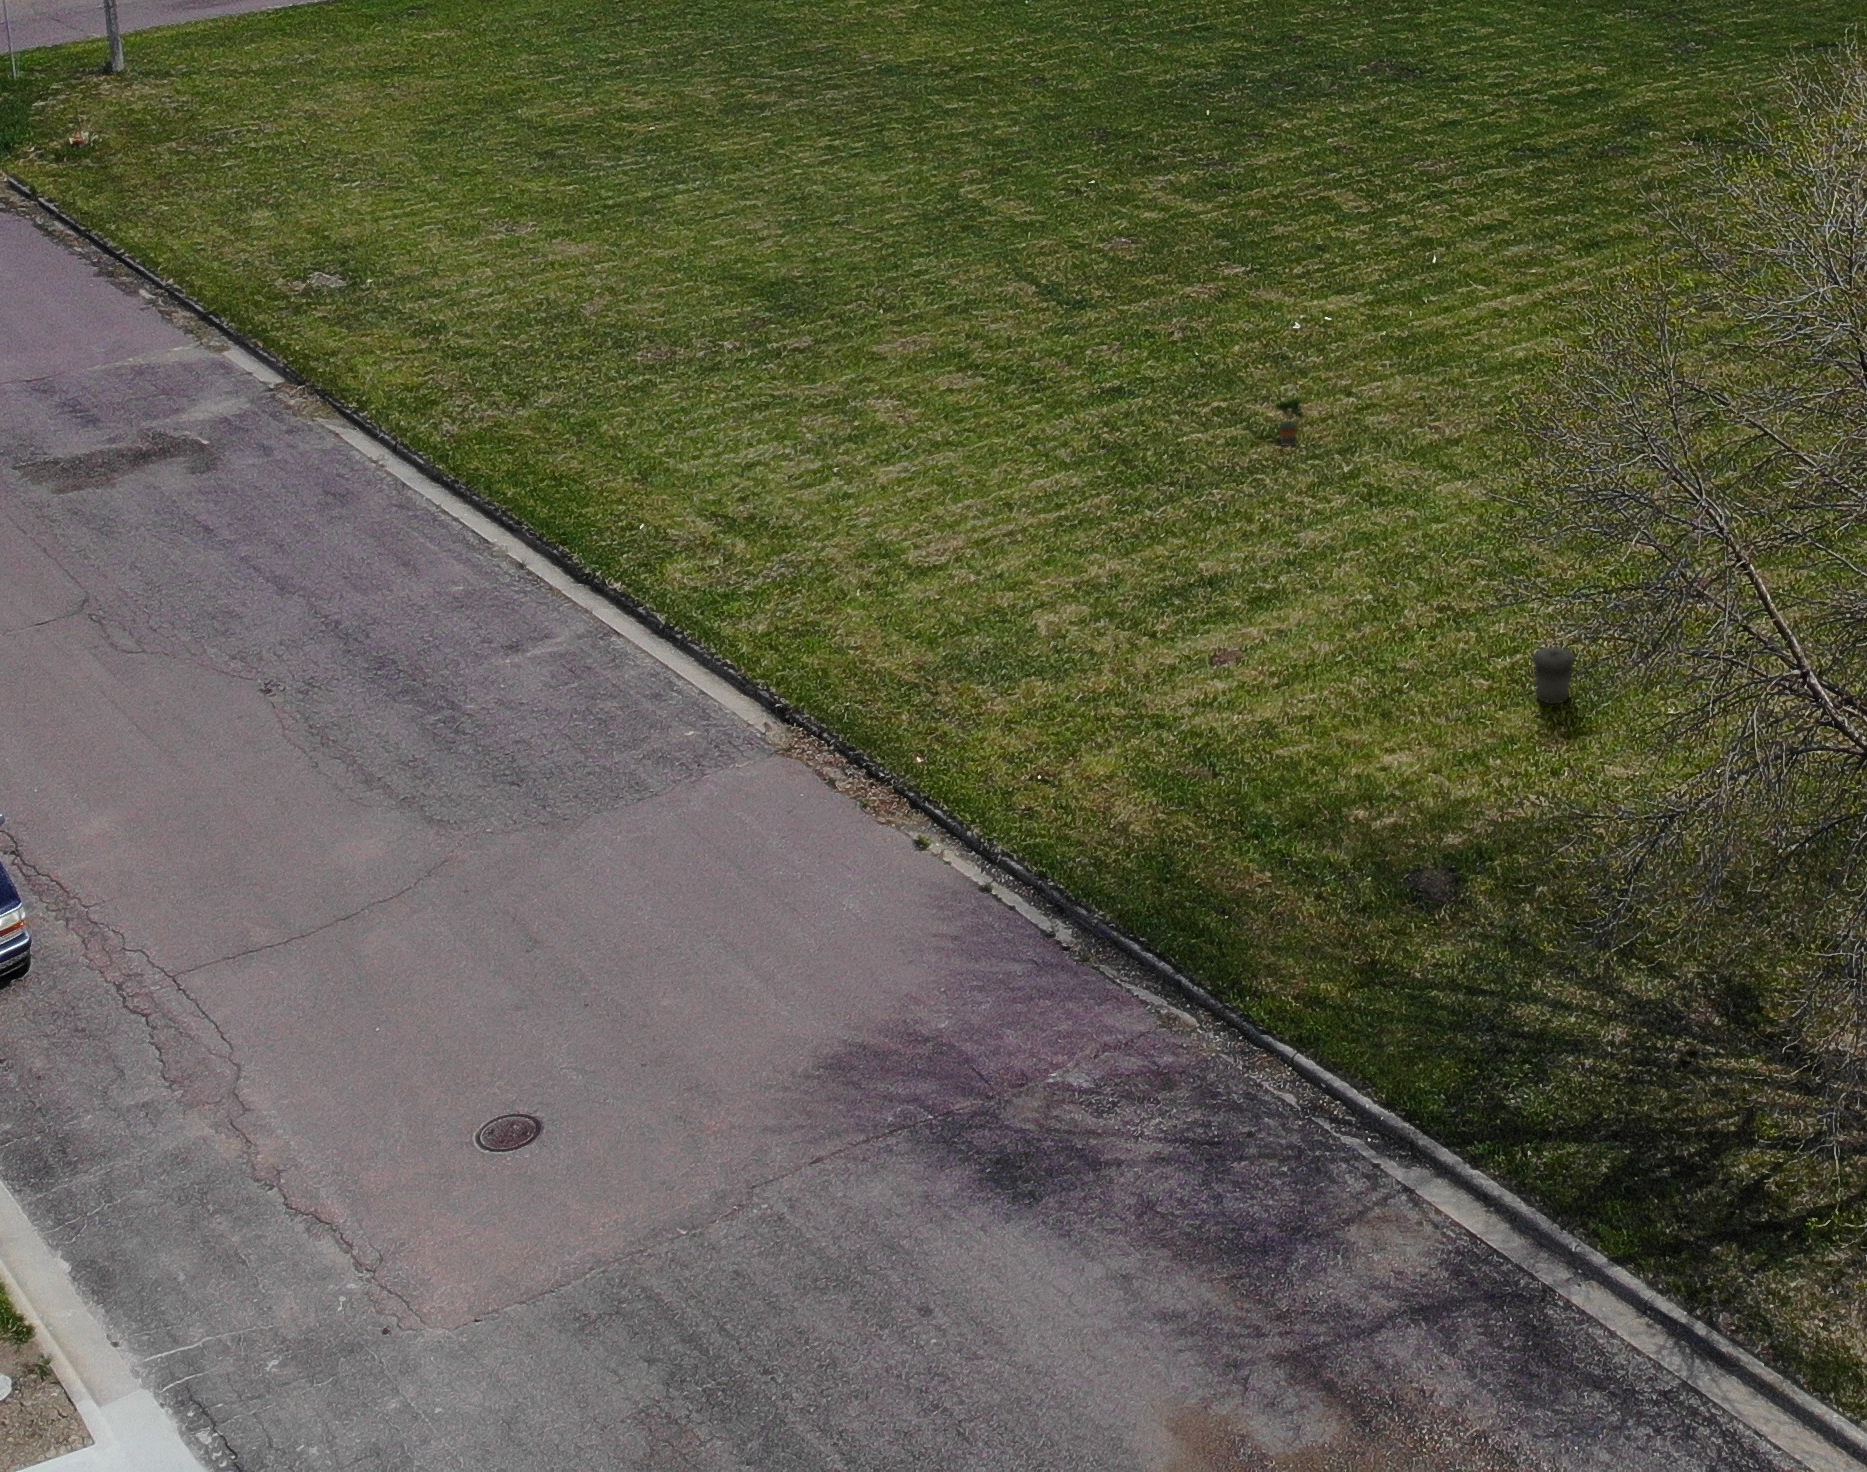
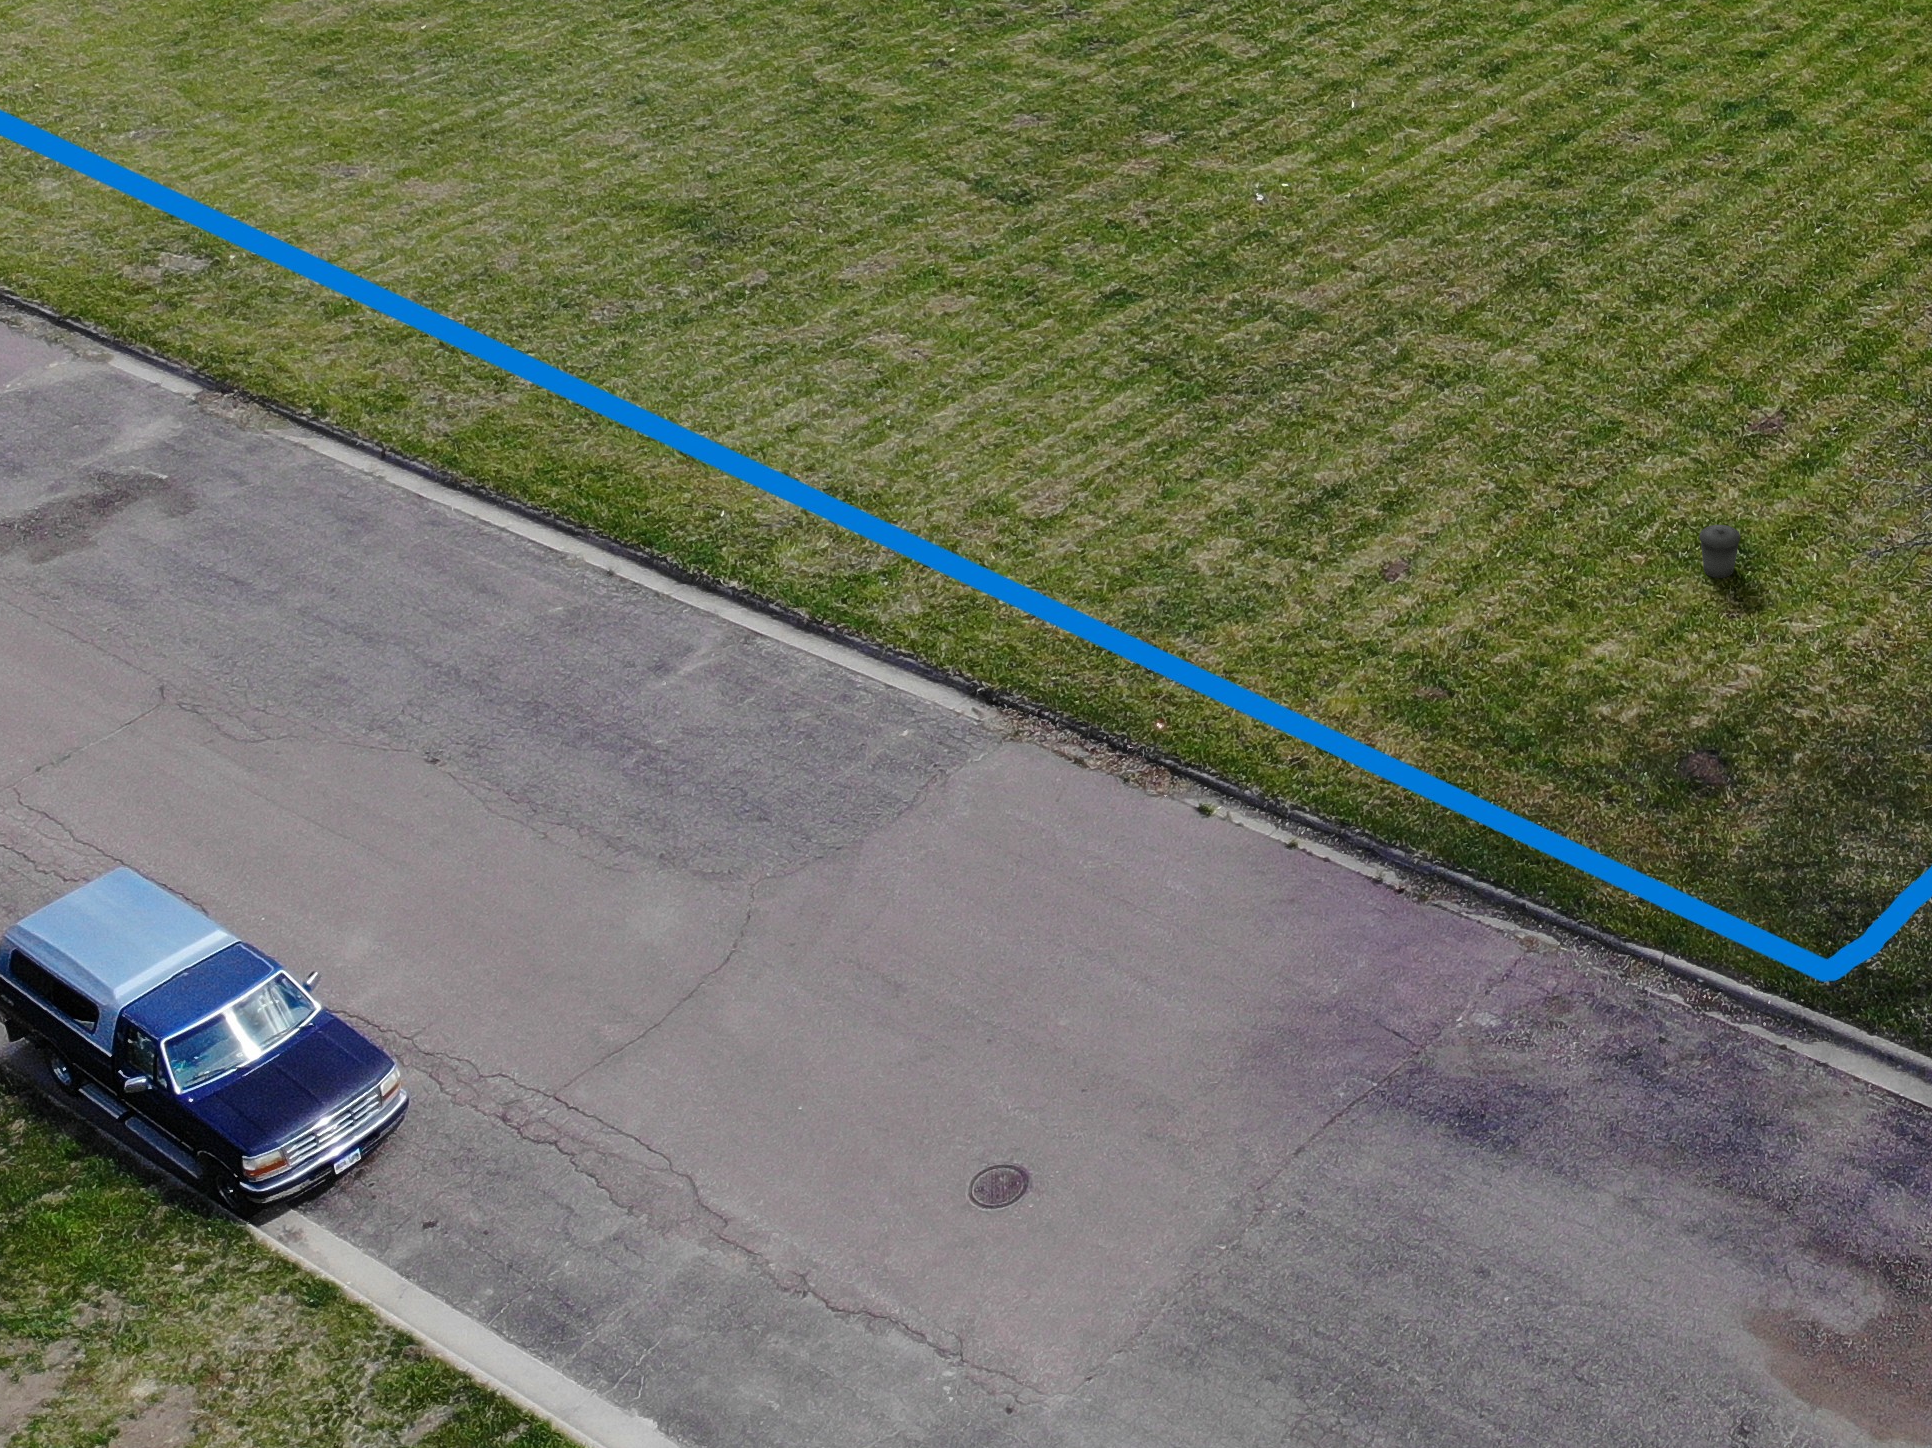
potted tree: present [1275,400,1304,446] -> none [1324,293,1356,341]

